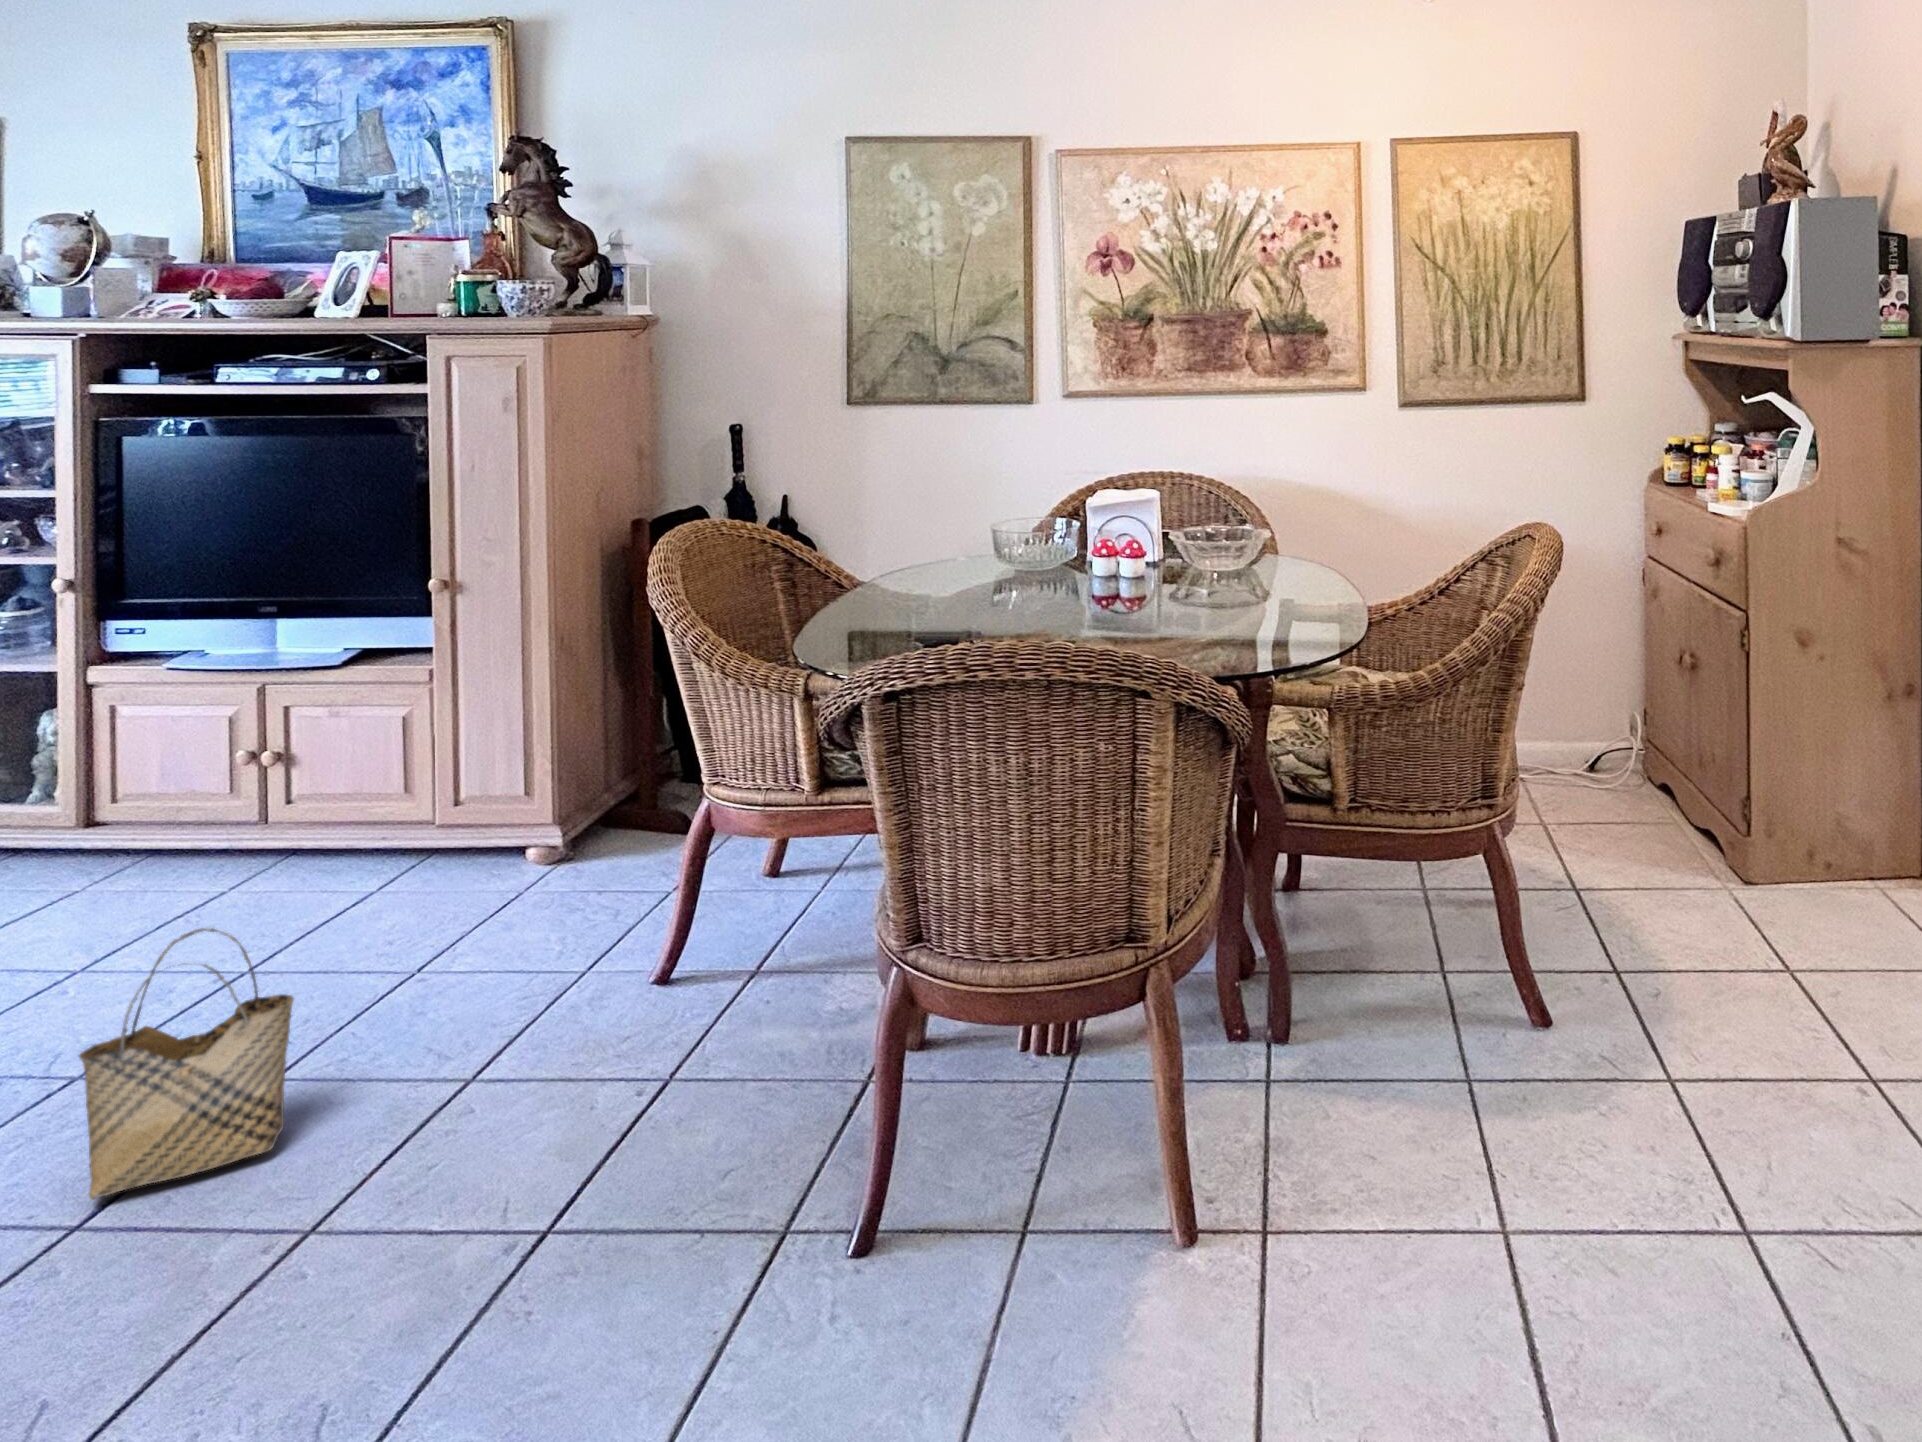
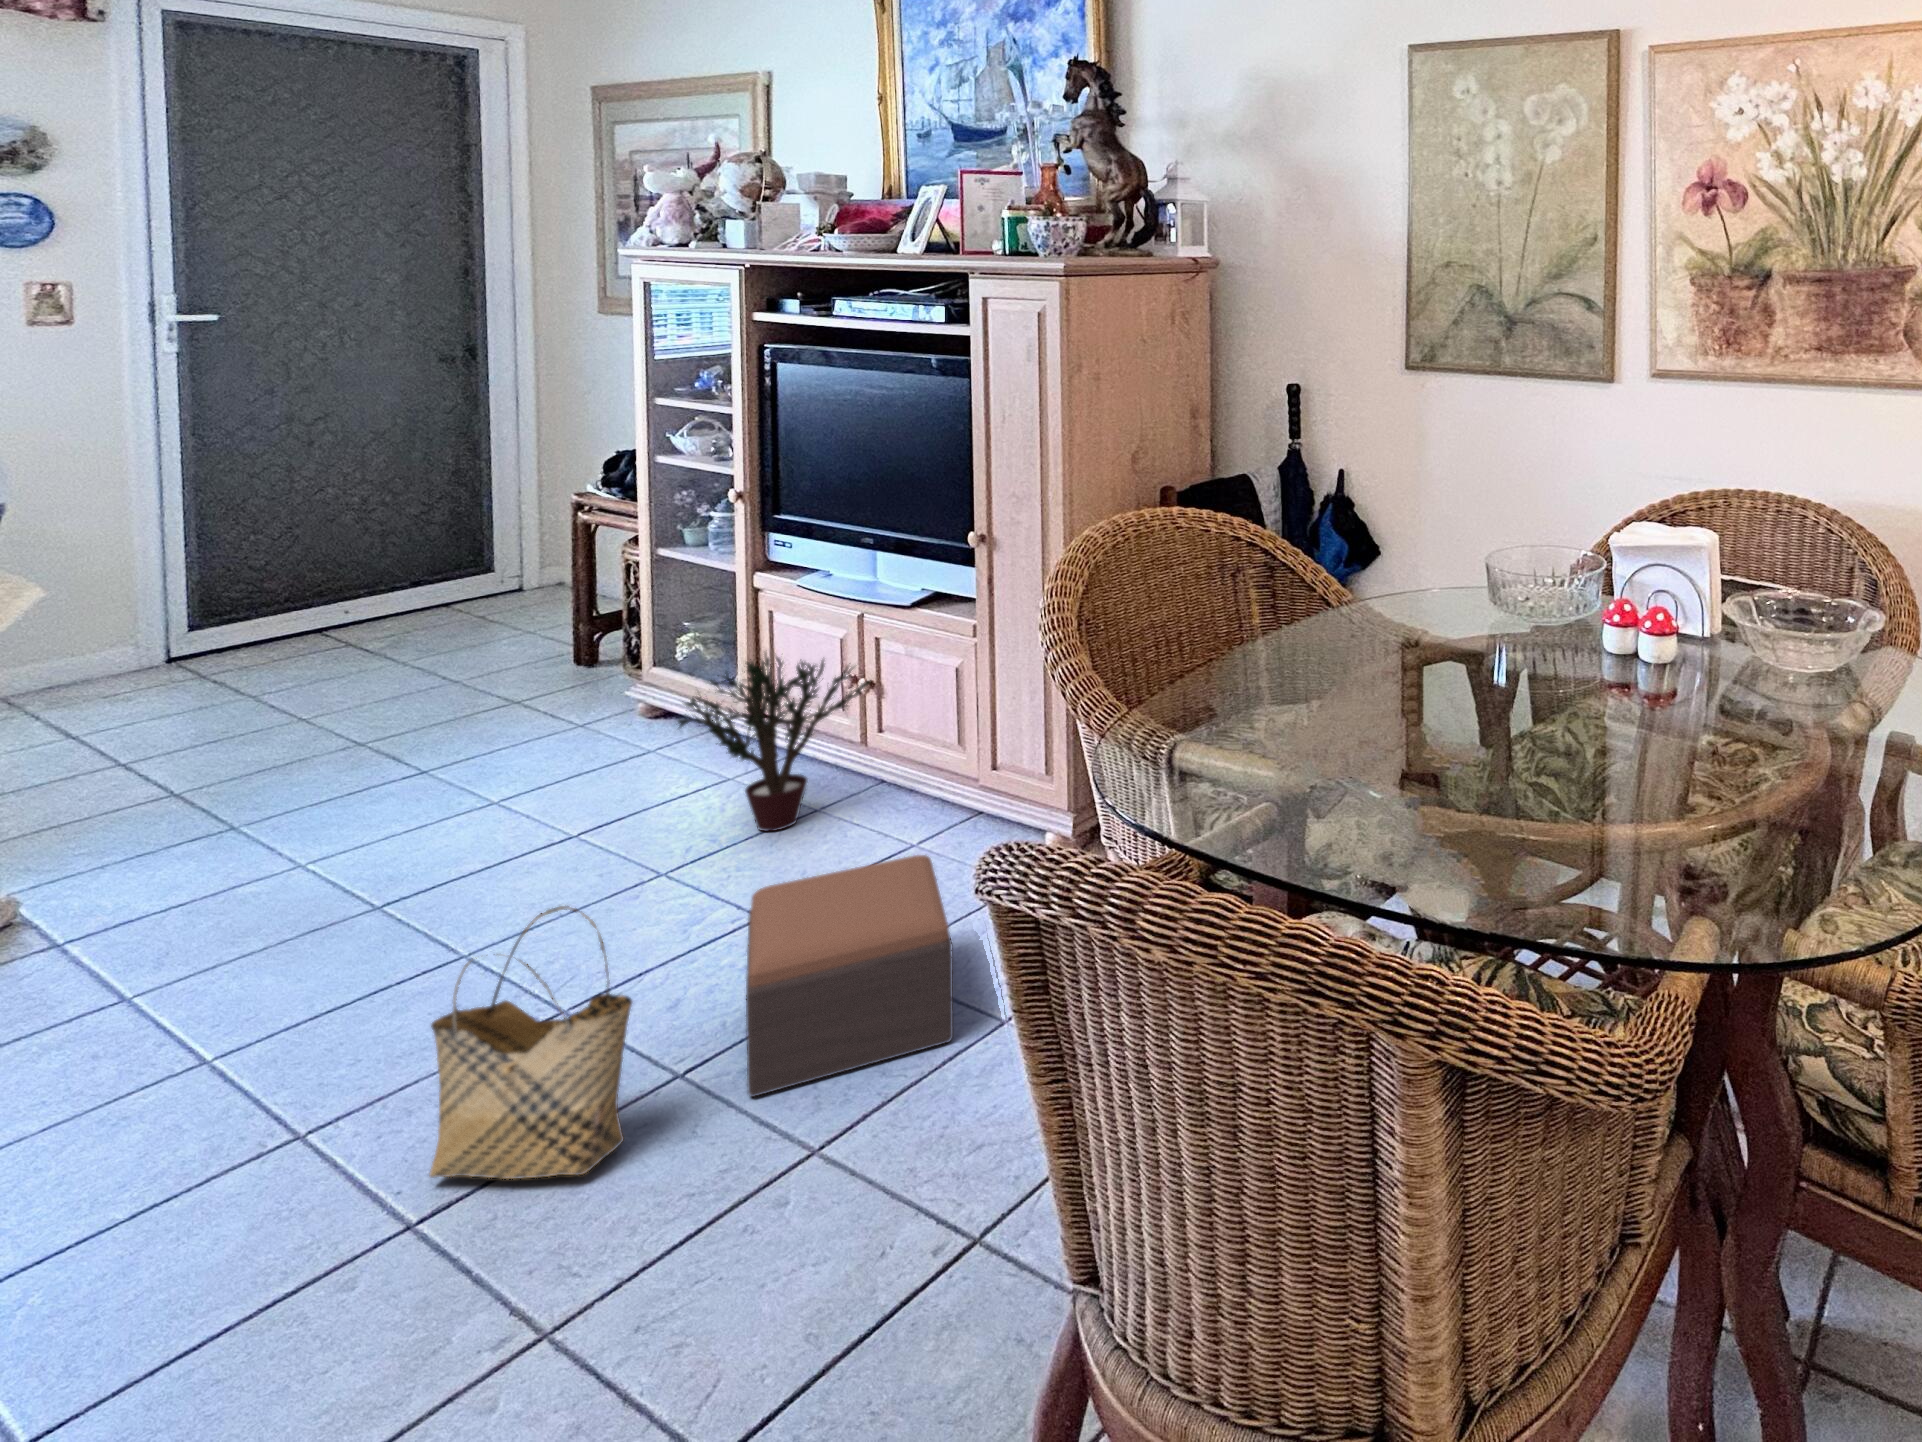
potted plant: none [66,726,306,915] -> present [678,652,871,831]
footstool: none [316,856,560,1070] -> present [746,855,953,1097]

